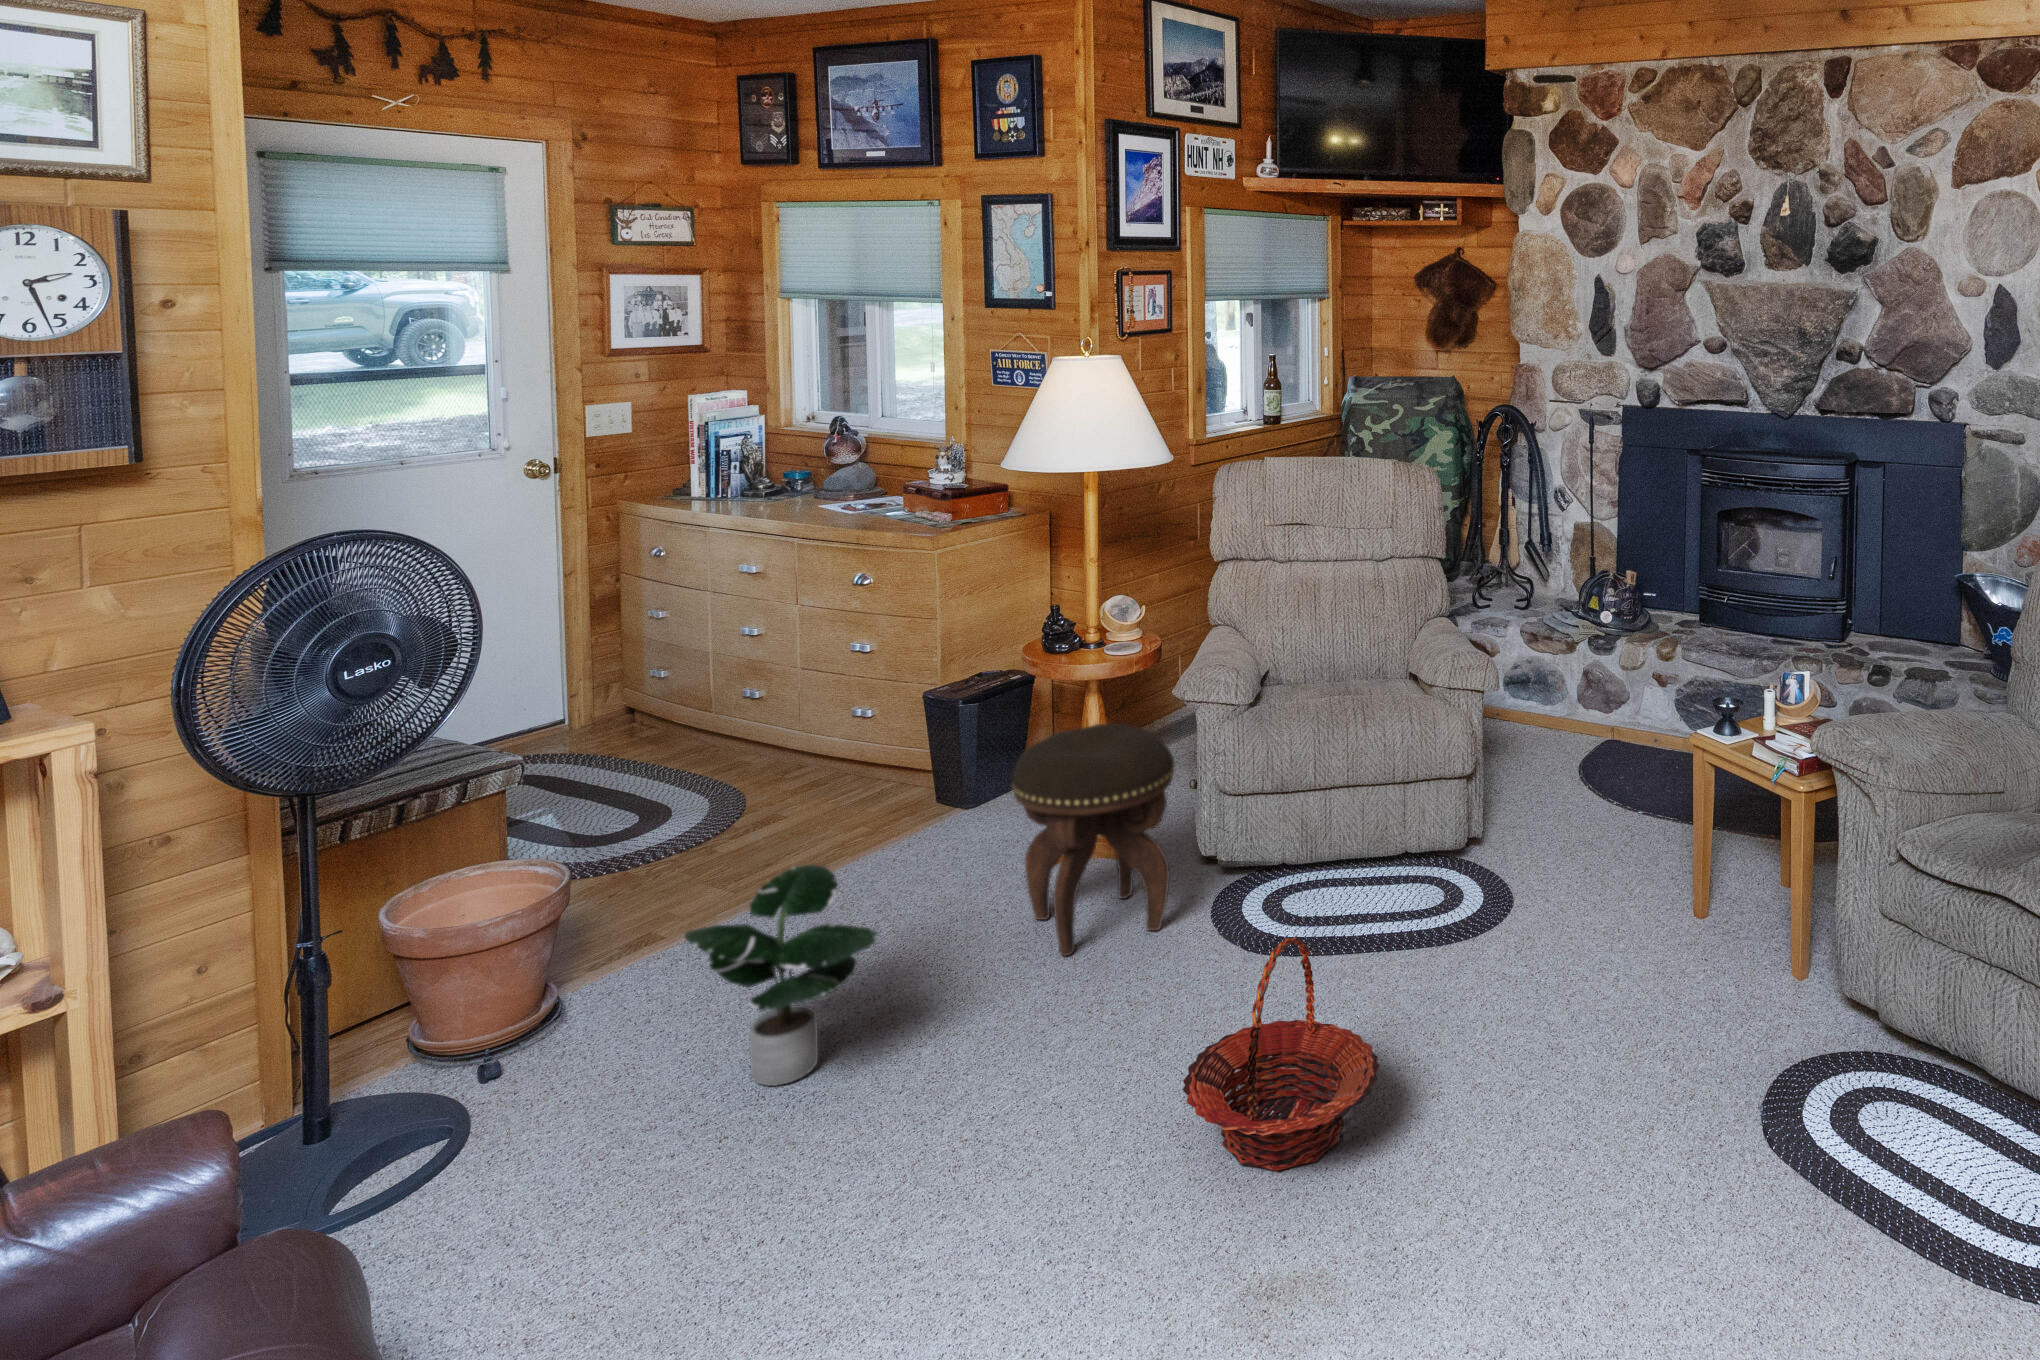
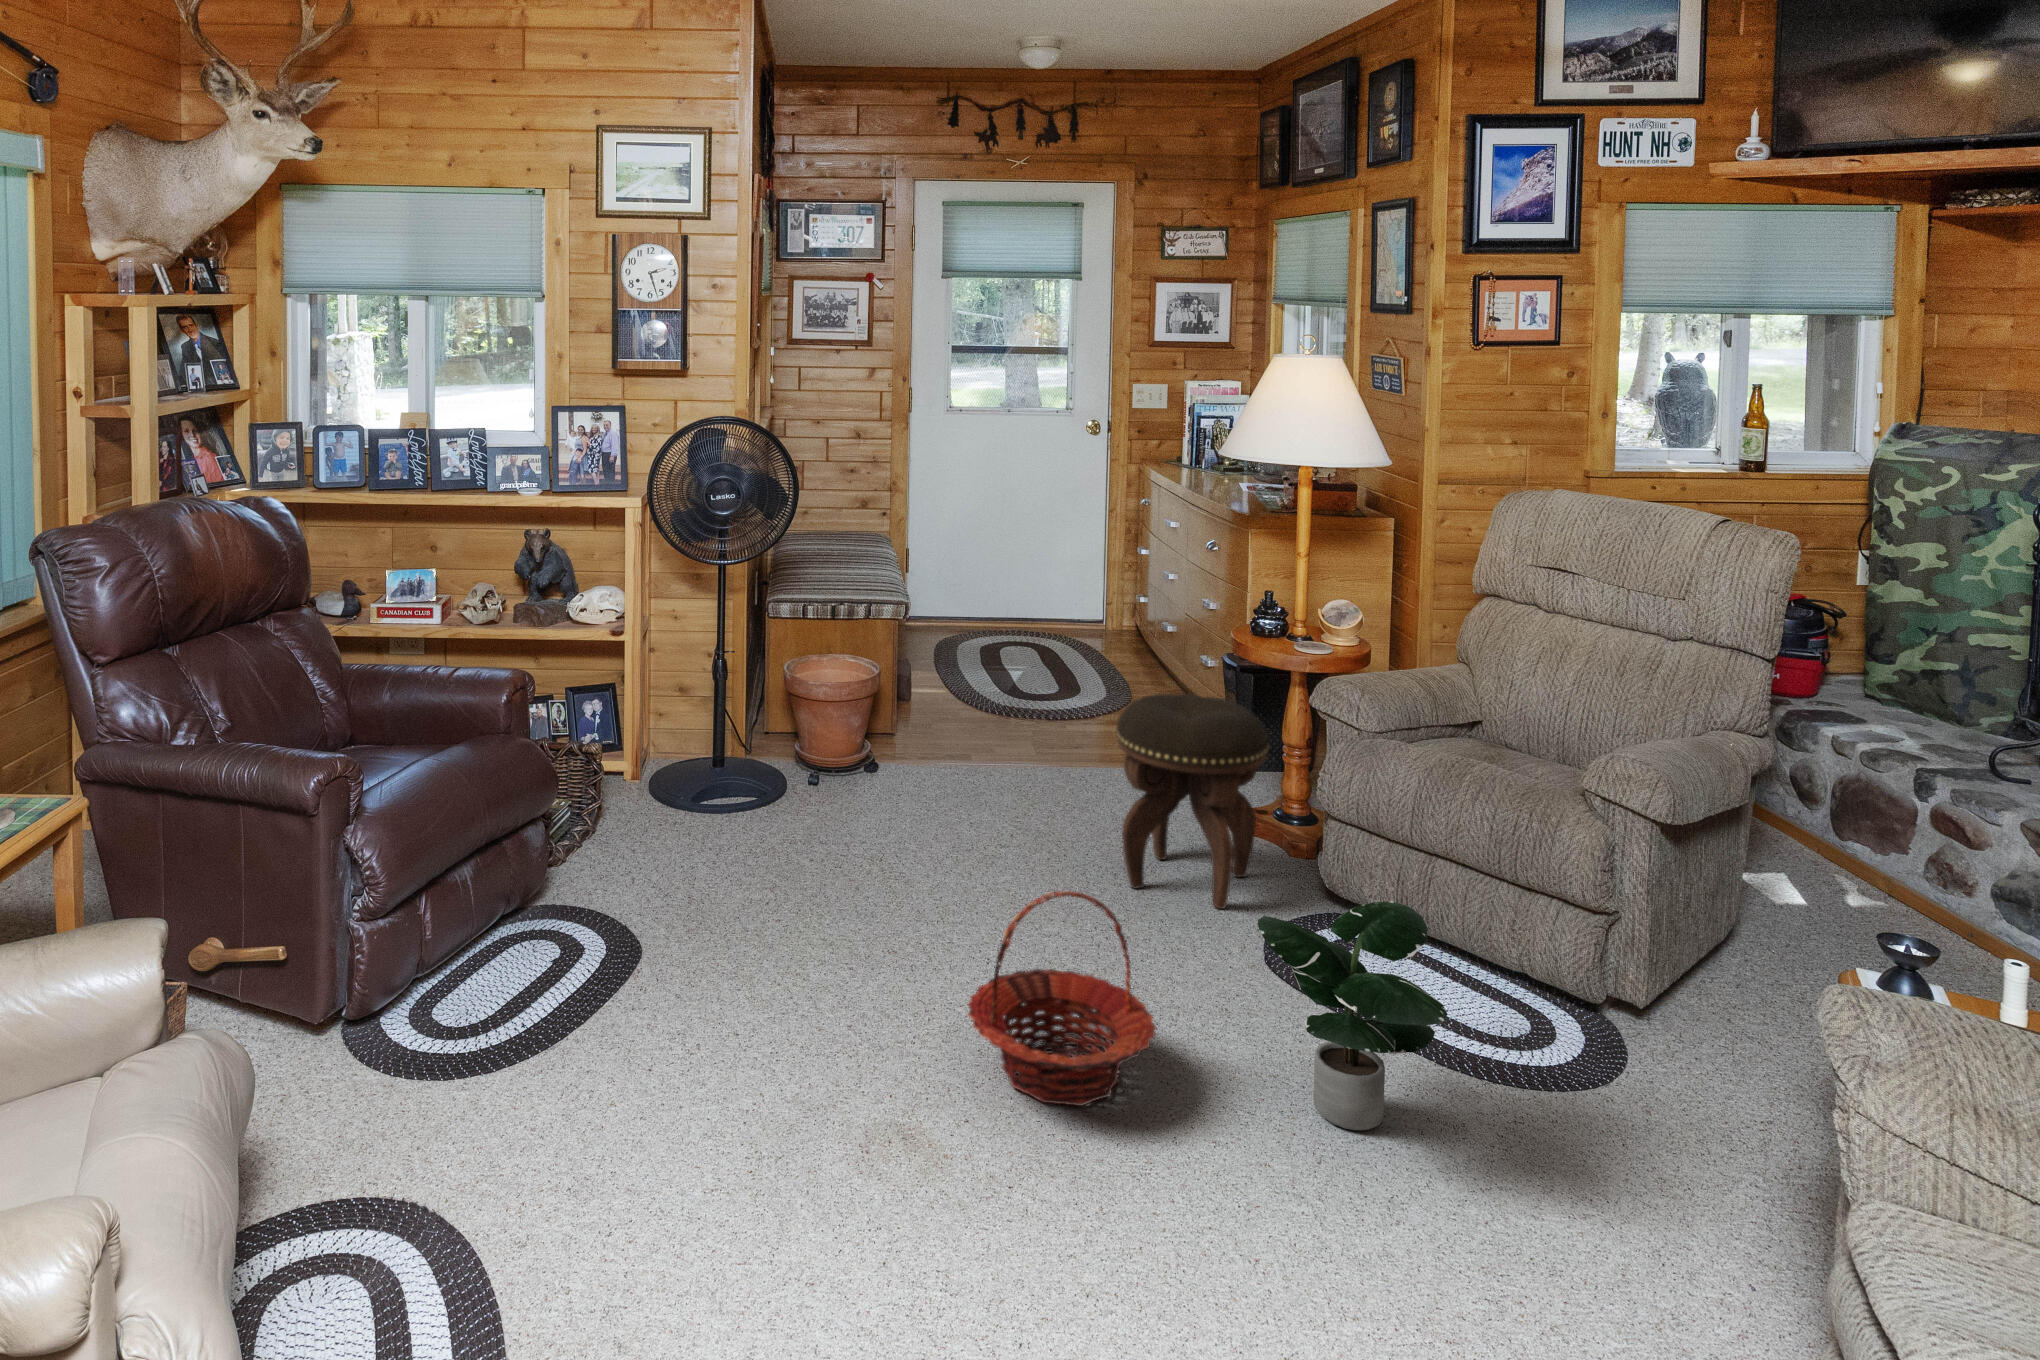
potted plant: present [684,864,878,1086] -> present [1257,901,1447,1131]

